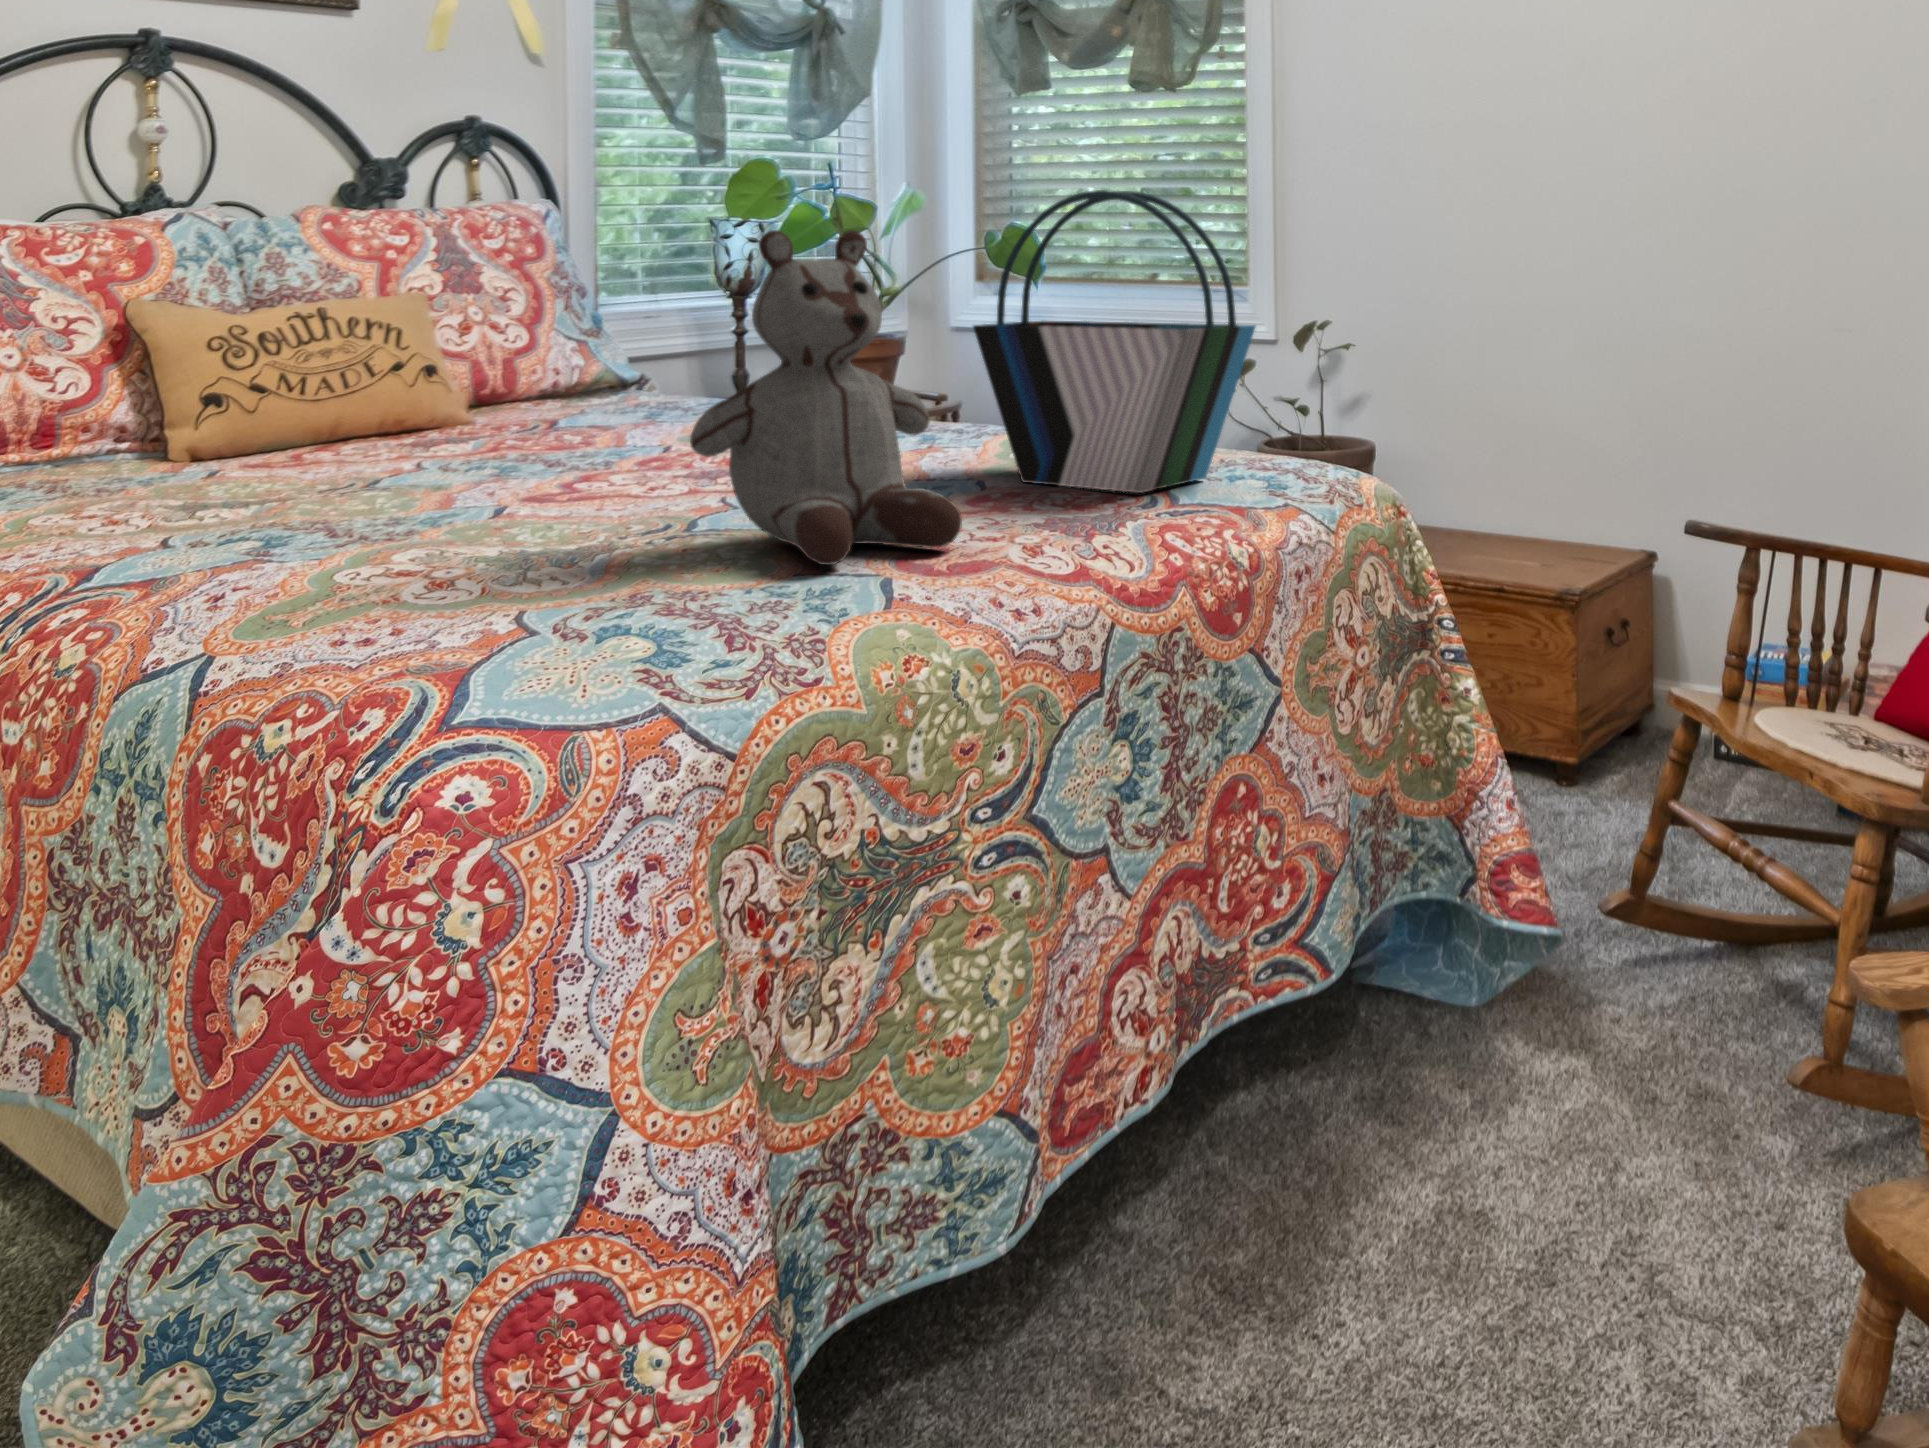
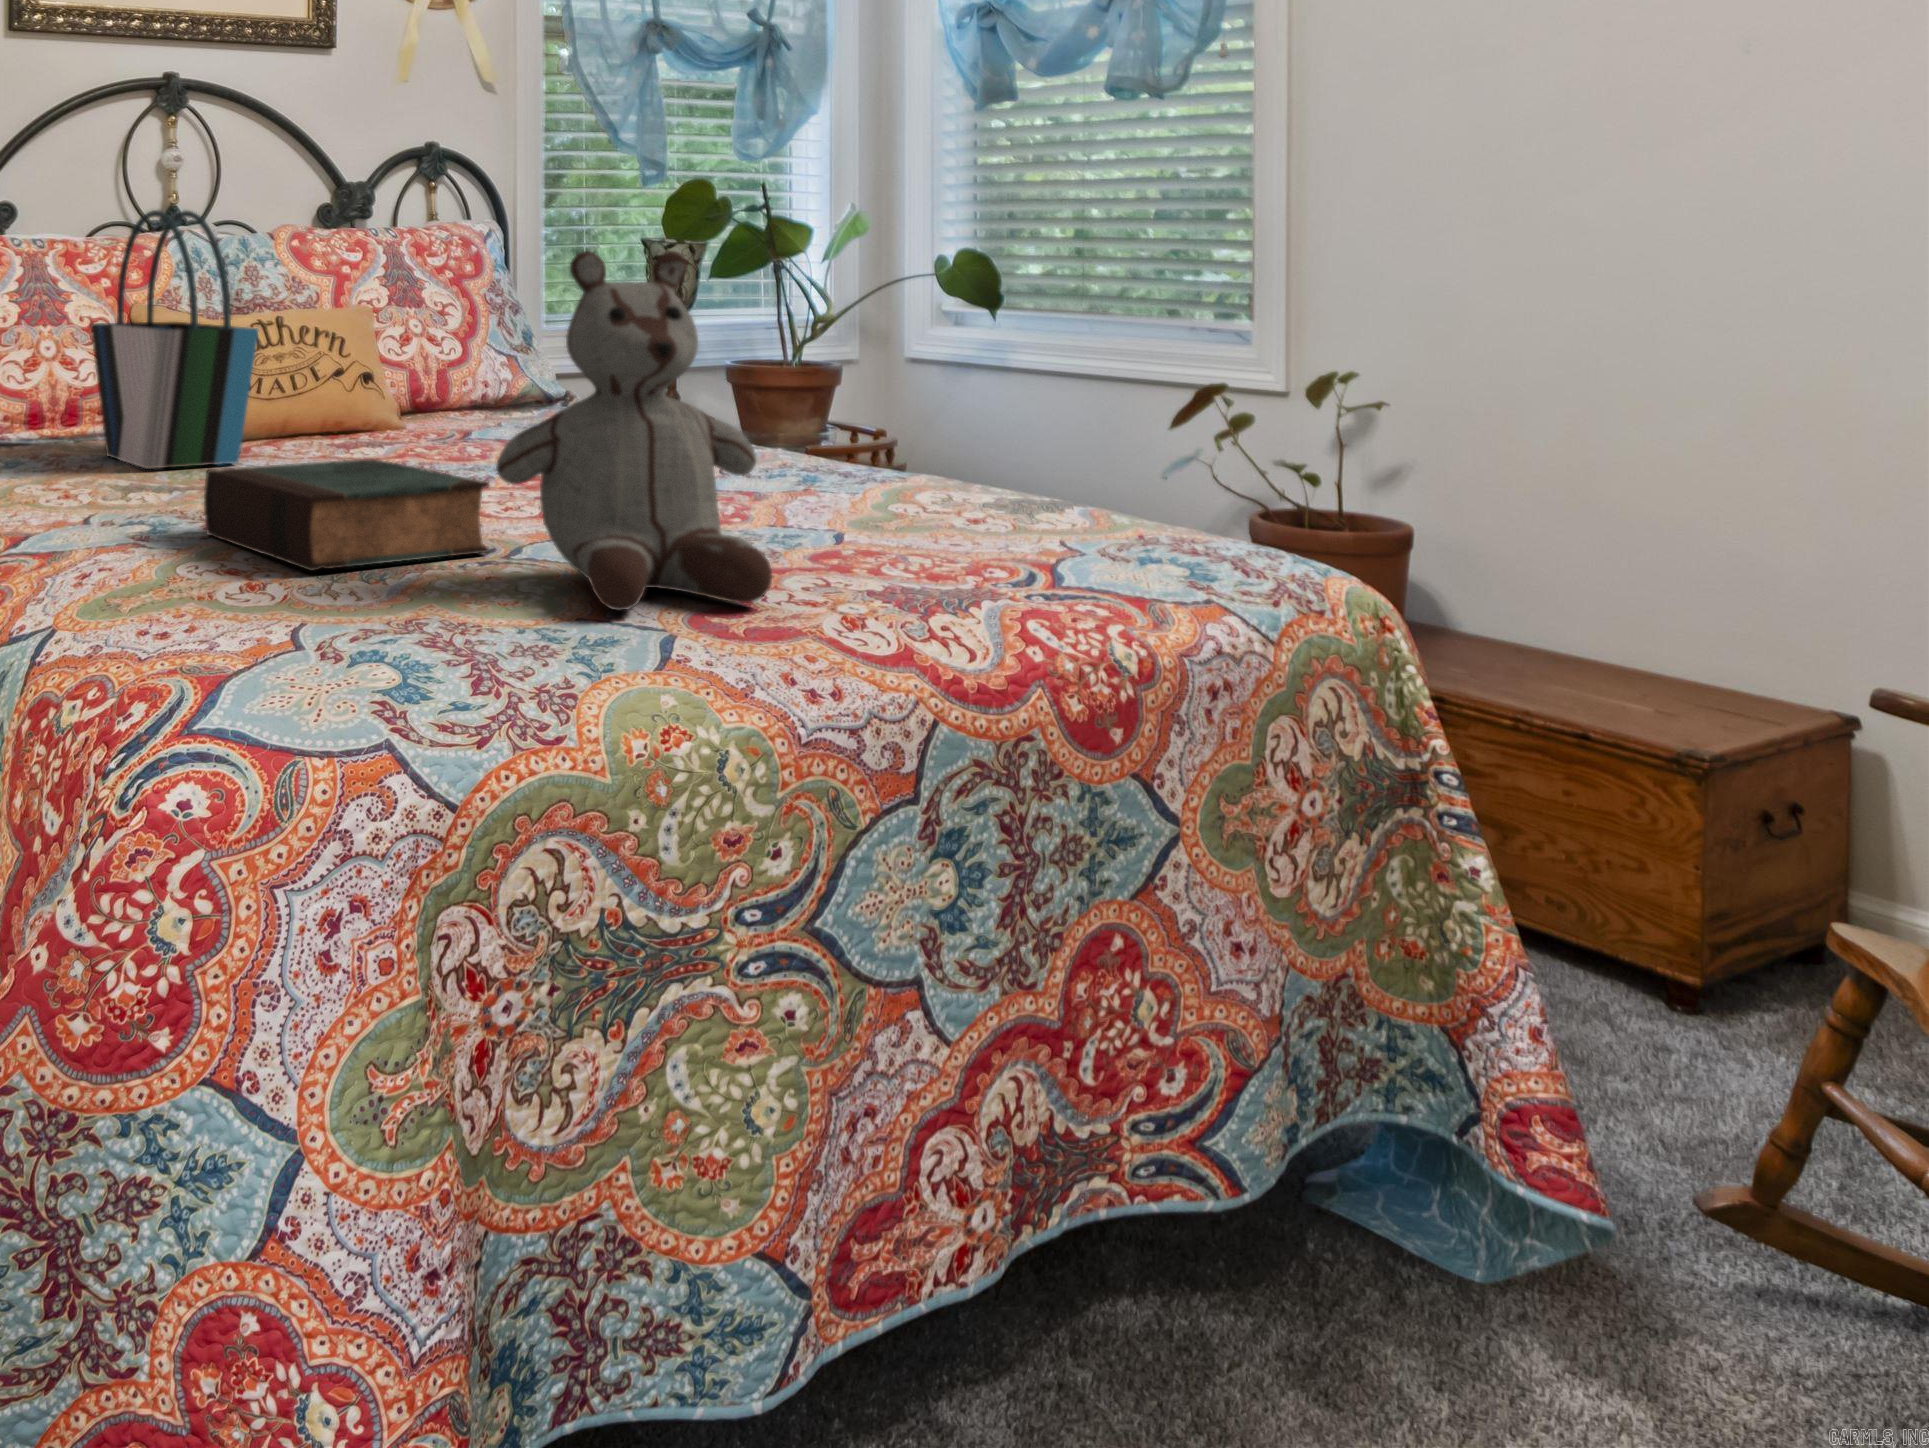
tote bag: present [973,190,1256,493] -> present [90,210,258,469]
book: none [319,447,663,563] -> present [204,459,489,570]

